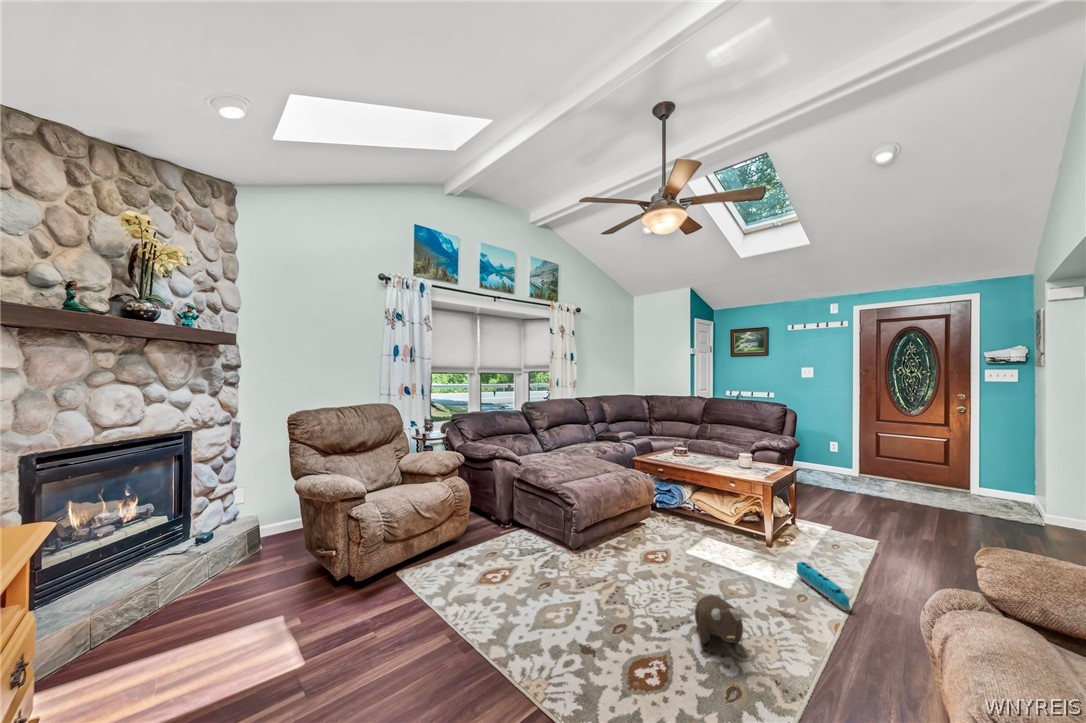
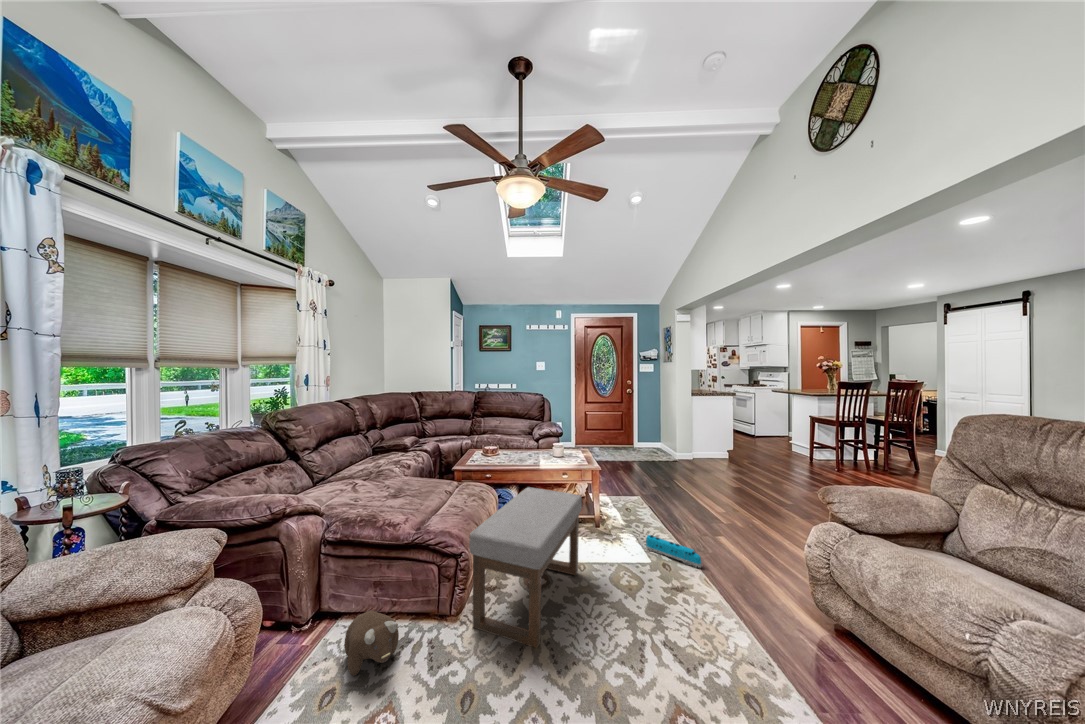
ottoman: none [579,478,698,586] -> present [469,487,582,648]
plush toy: present [695,595,743,644] -> present [344,611,399,676]

